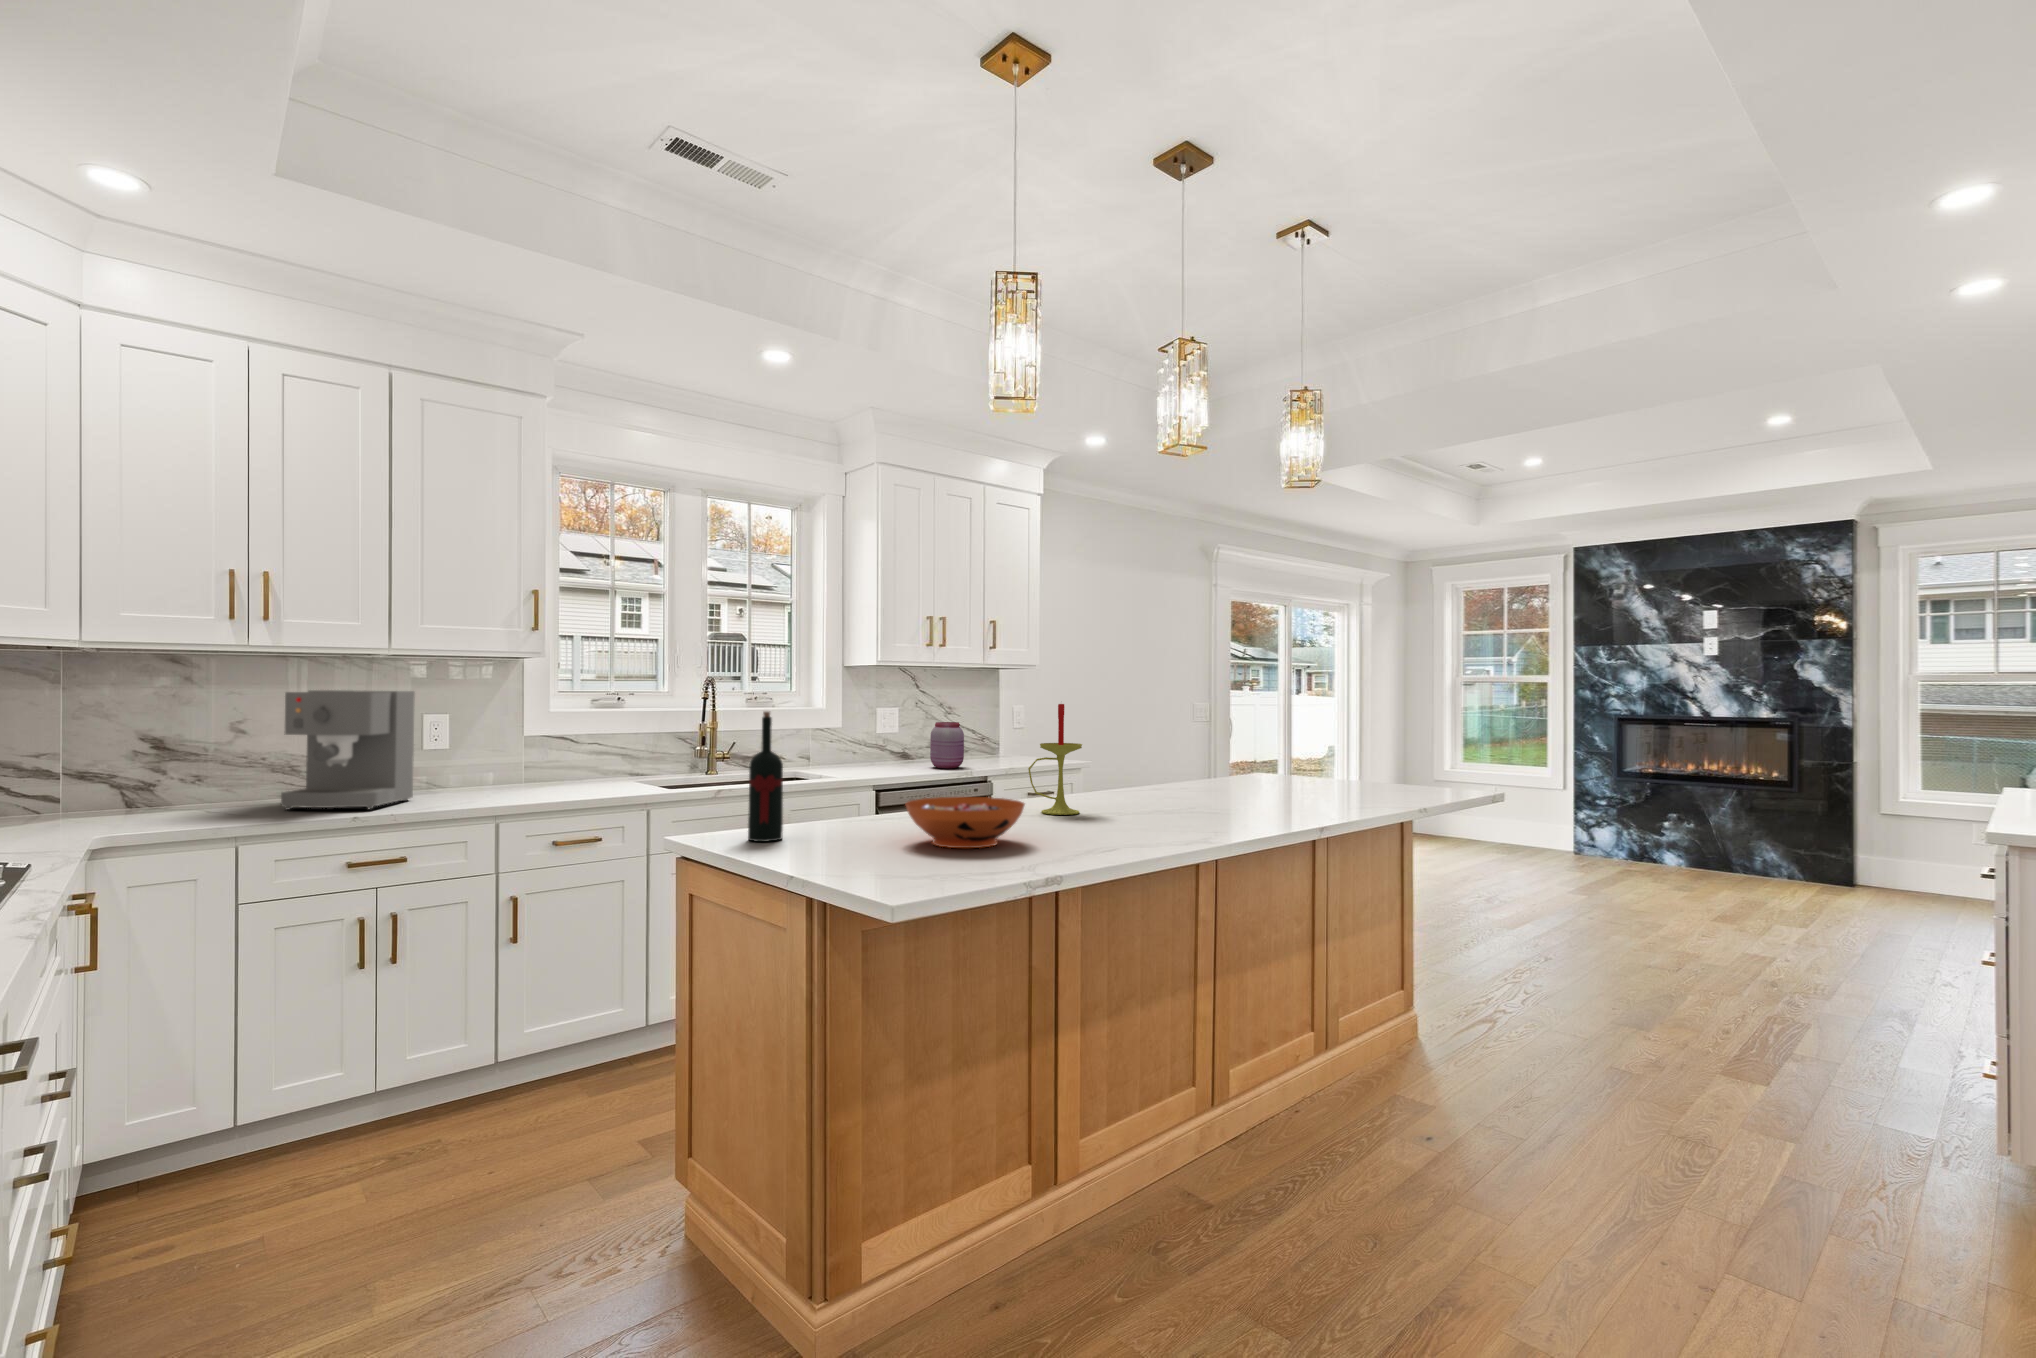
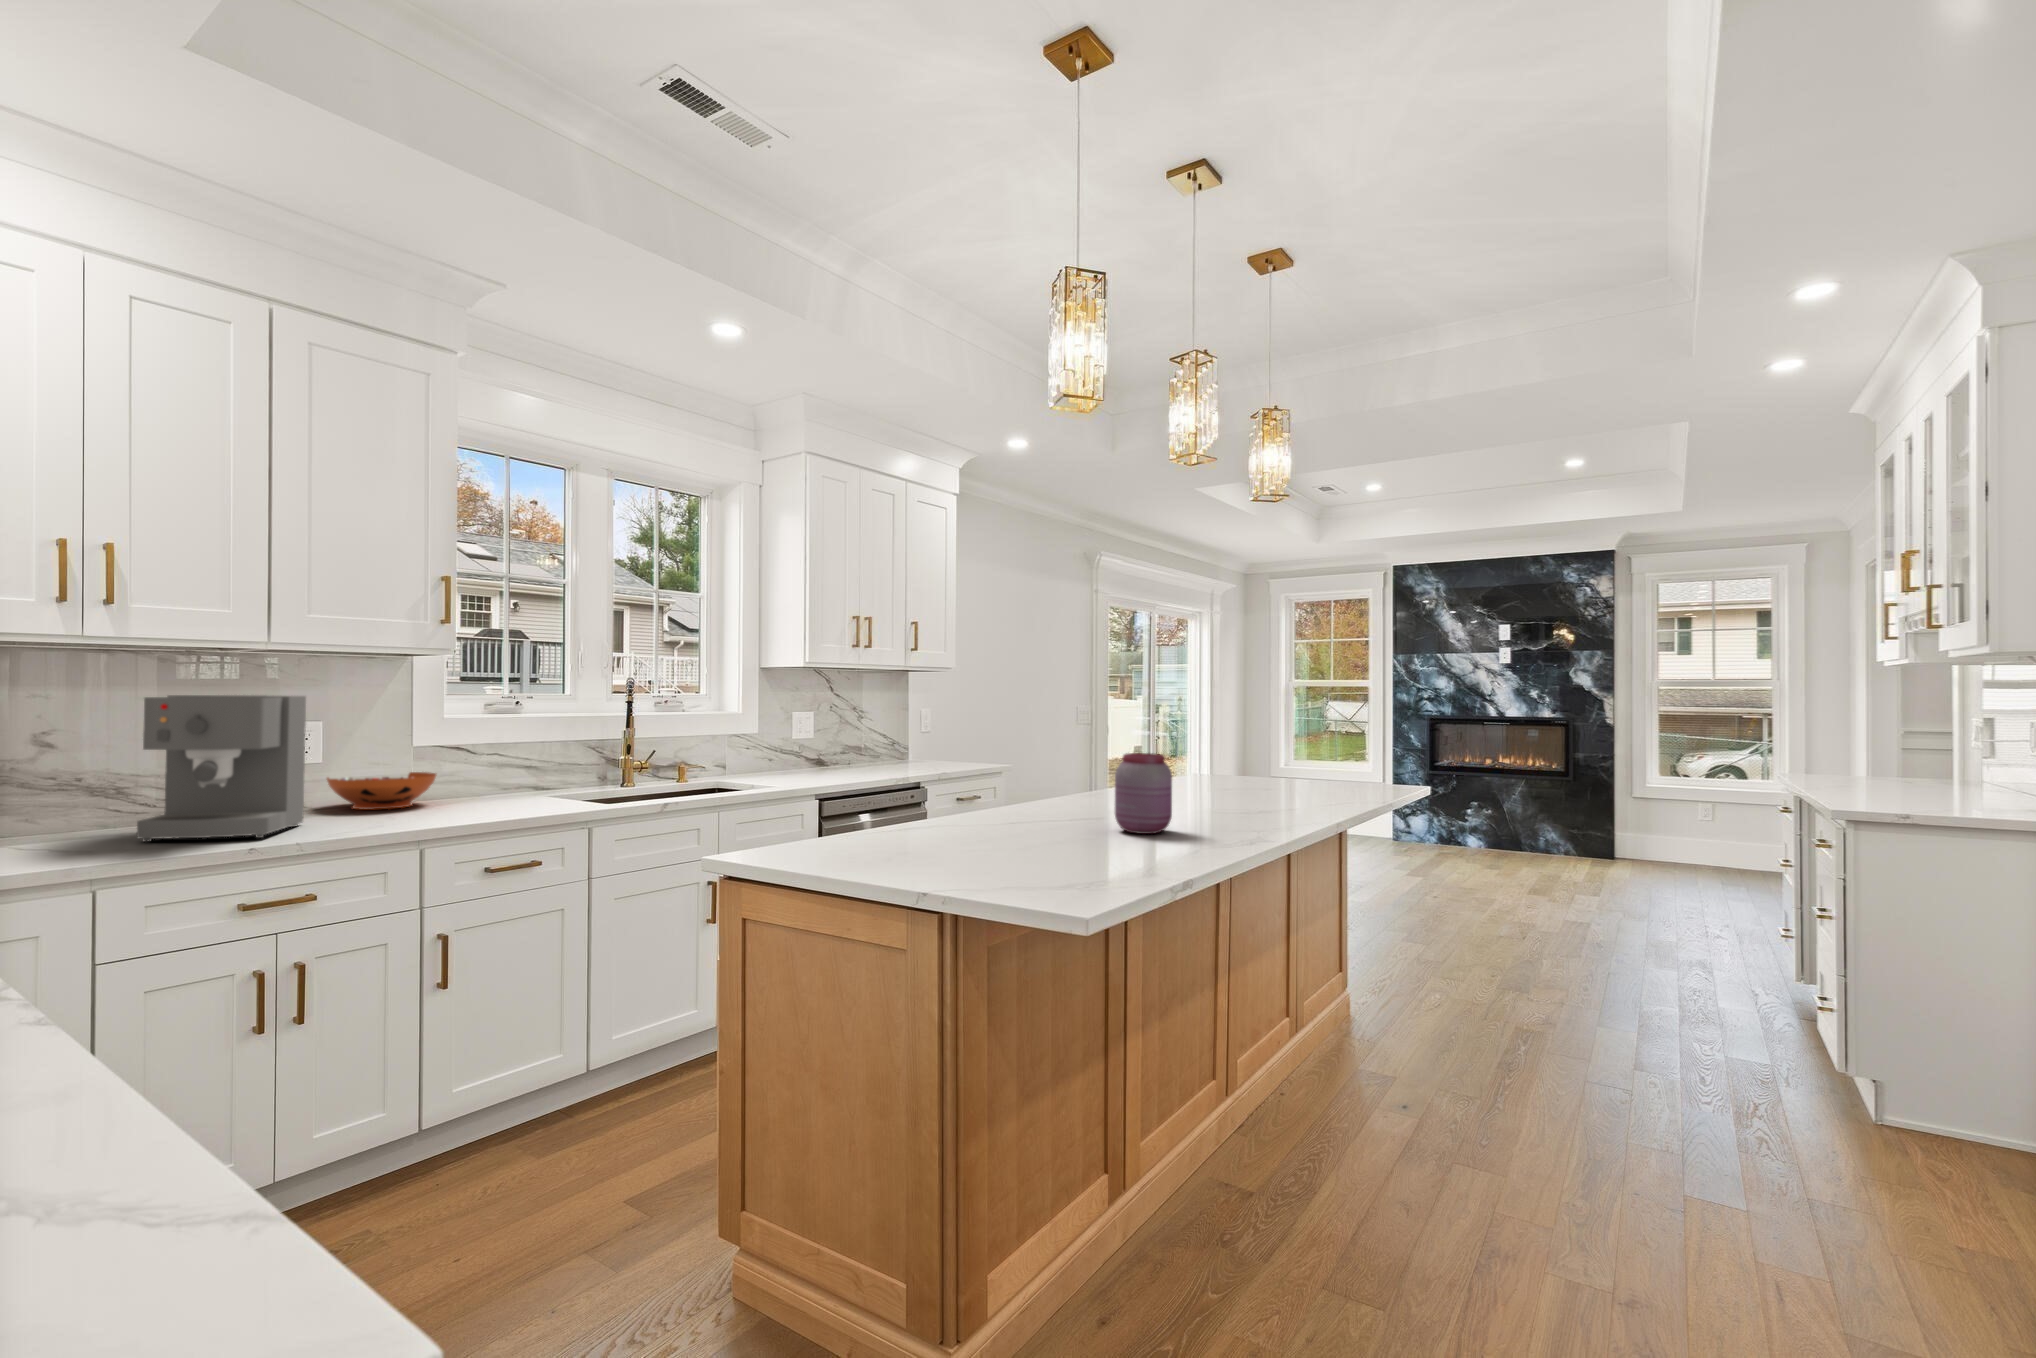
candle: present [1028,704,1082,815] -> none [1035,706,1089,821]
wine bottle: present [748,711,783,842] -> none [785,719,822,862]
jar: present [930,722,964,768] -> present [1115,753,1172,834]
decorative bowl: present [906,797,1025,848] -> present [327,772,437,810]

